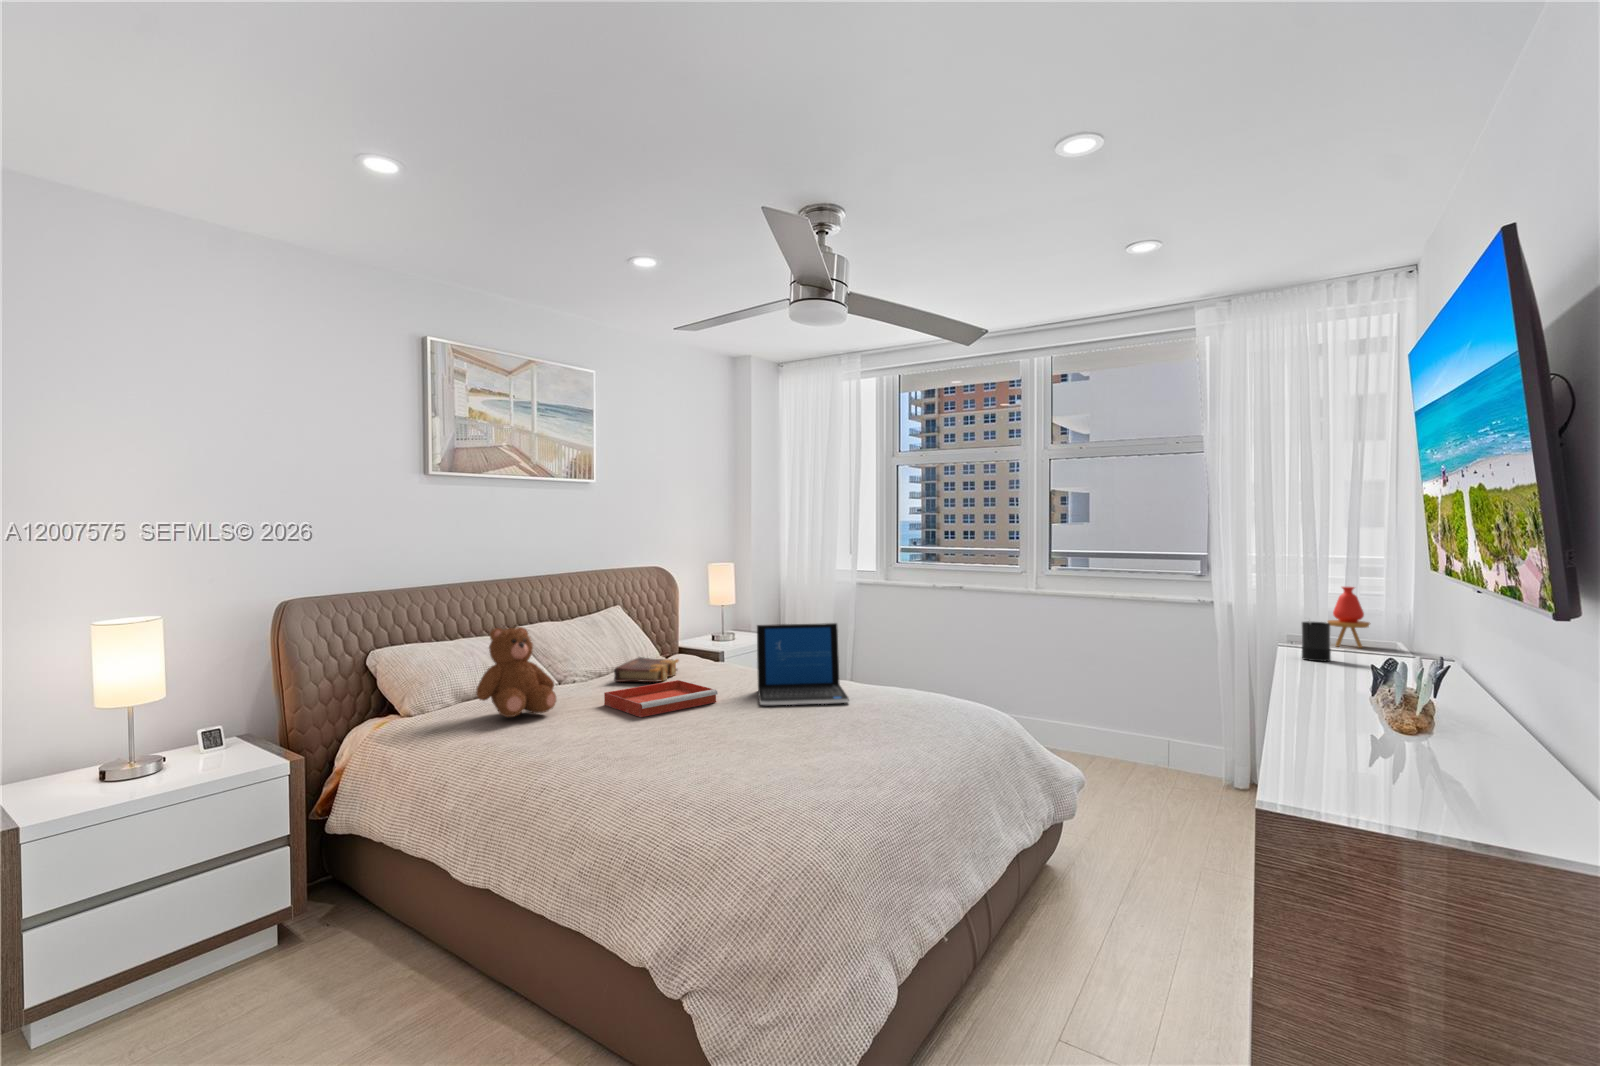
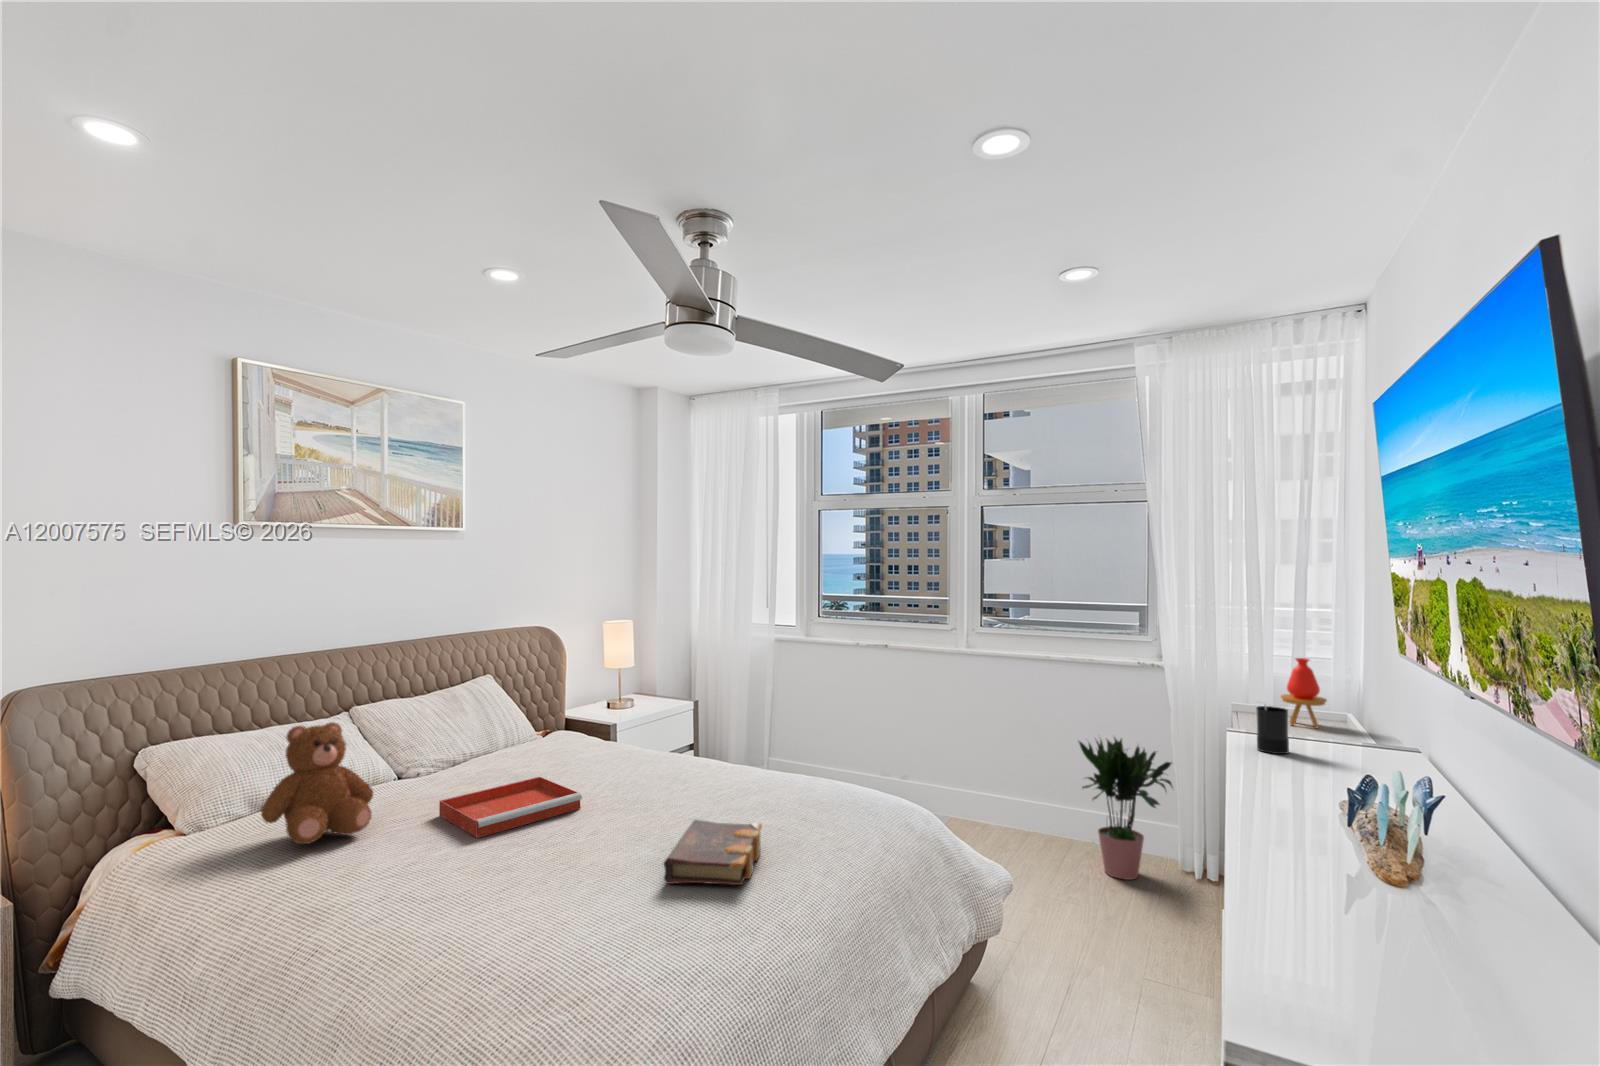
laptop: present [757,623,849,705] -> none [632,704,741,814]
book: present [614,657,679,682] -> present [664,820,762,885]
potted plant: none [1138,659,1234,790] -> present [1079,738,1173,880]

